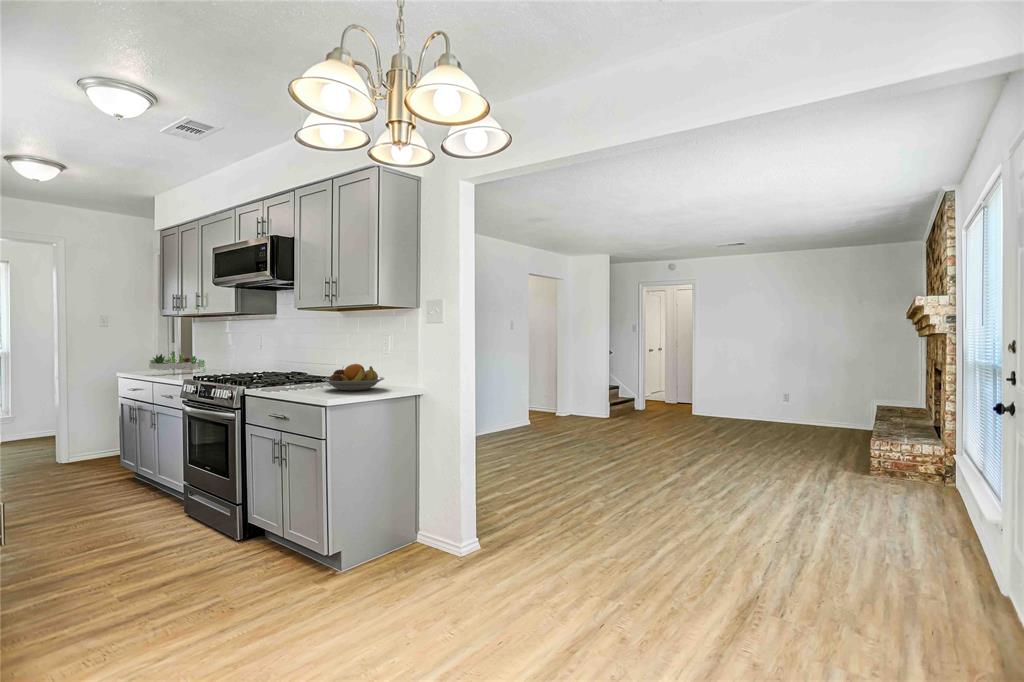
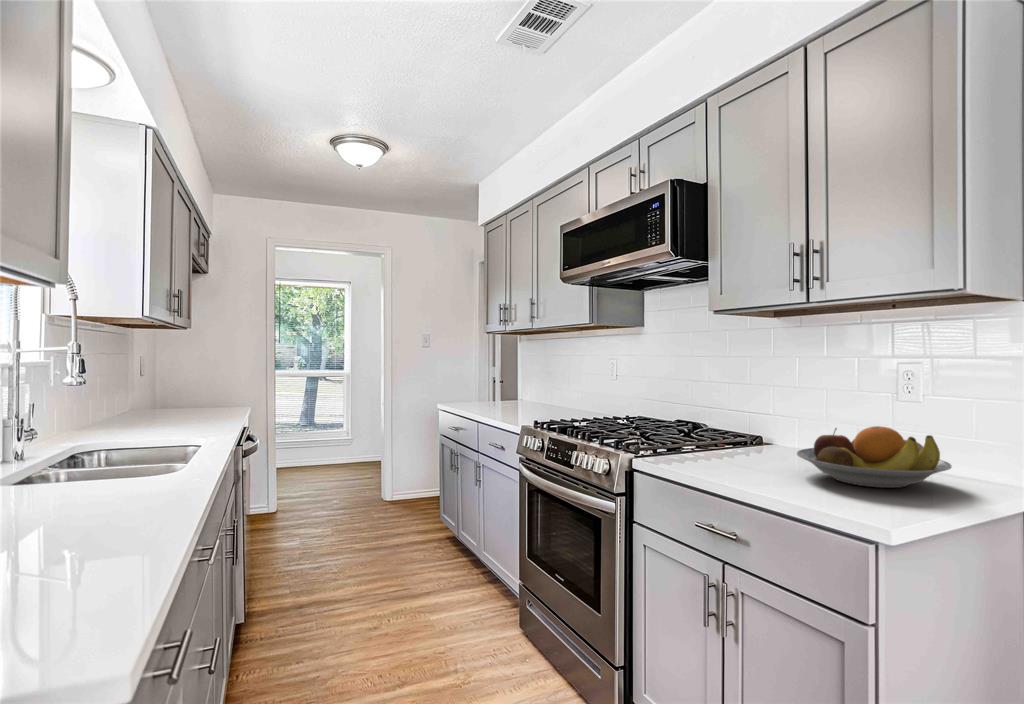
succulent plant: present [149,353,205,372] -> none [473,379,539,409]

